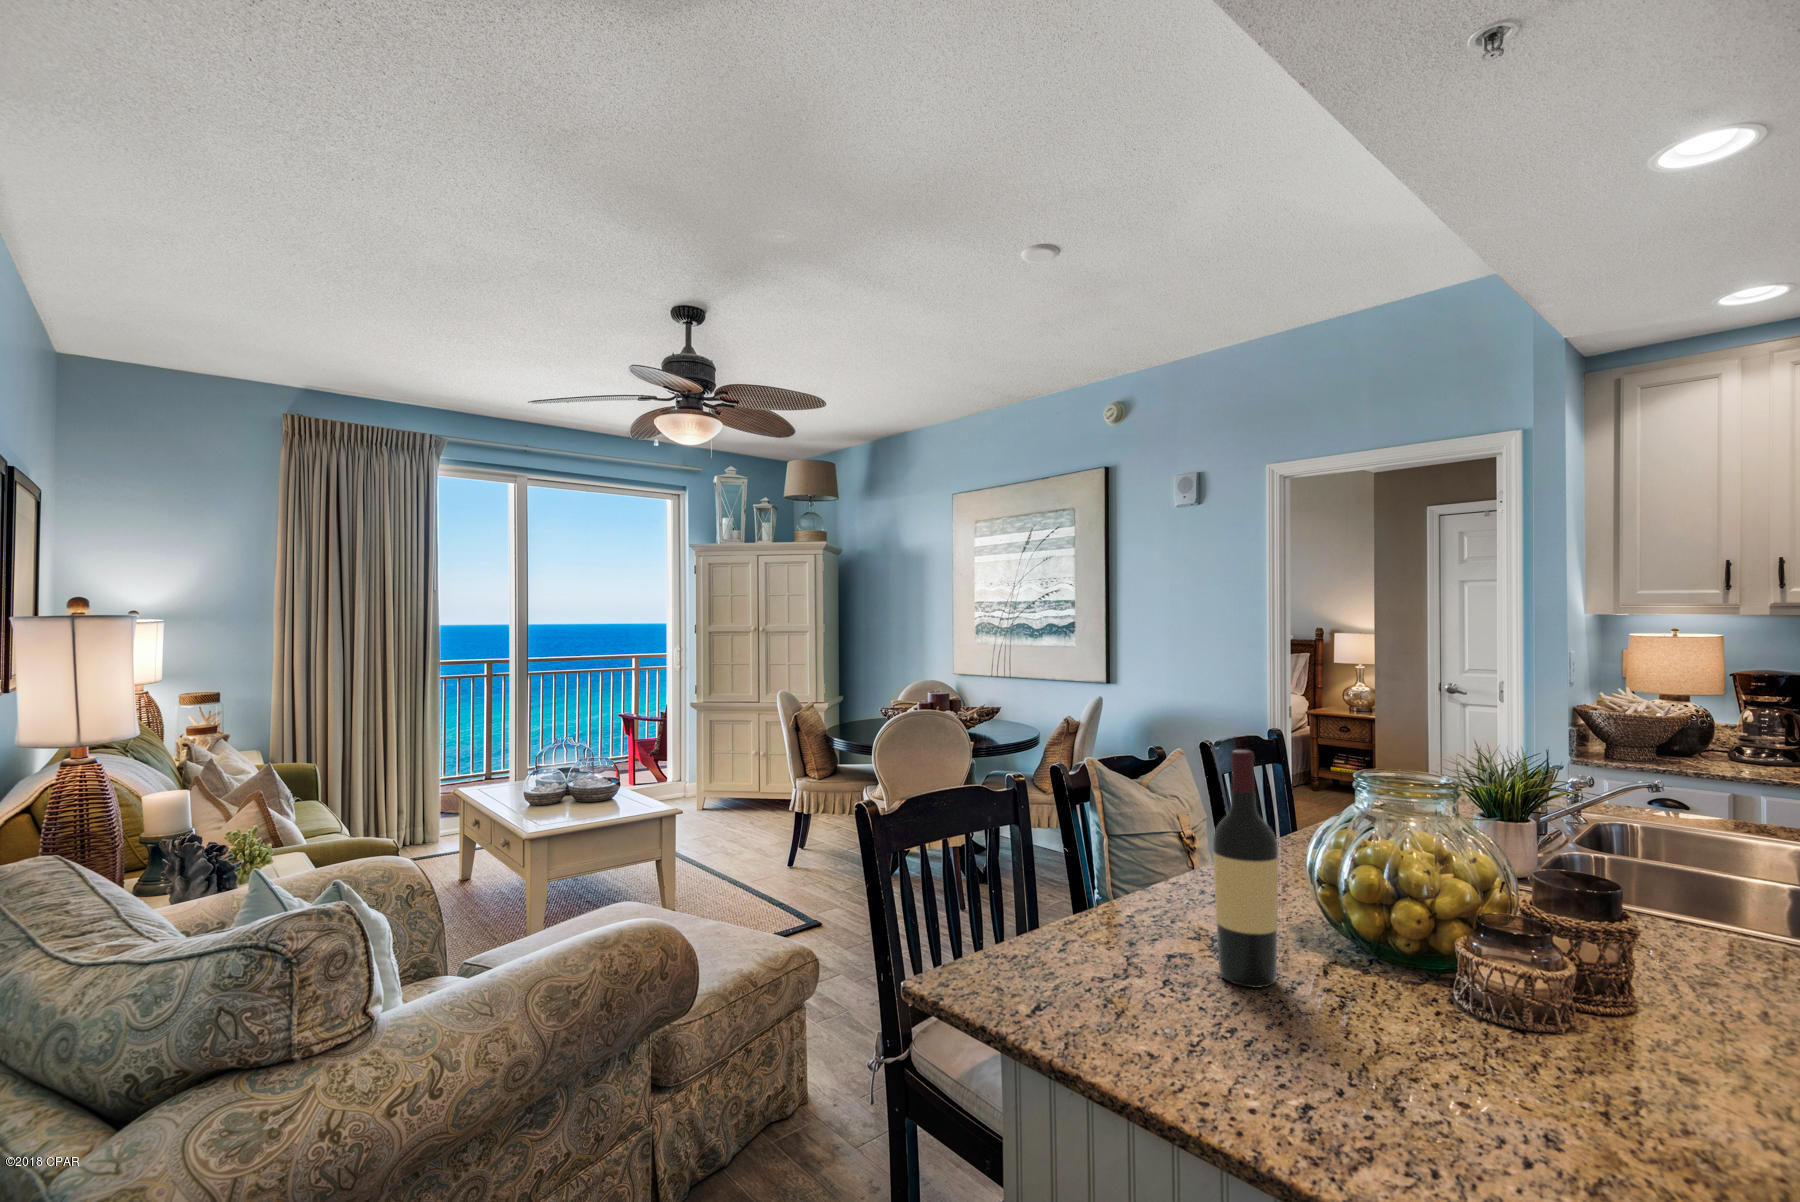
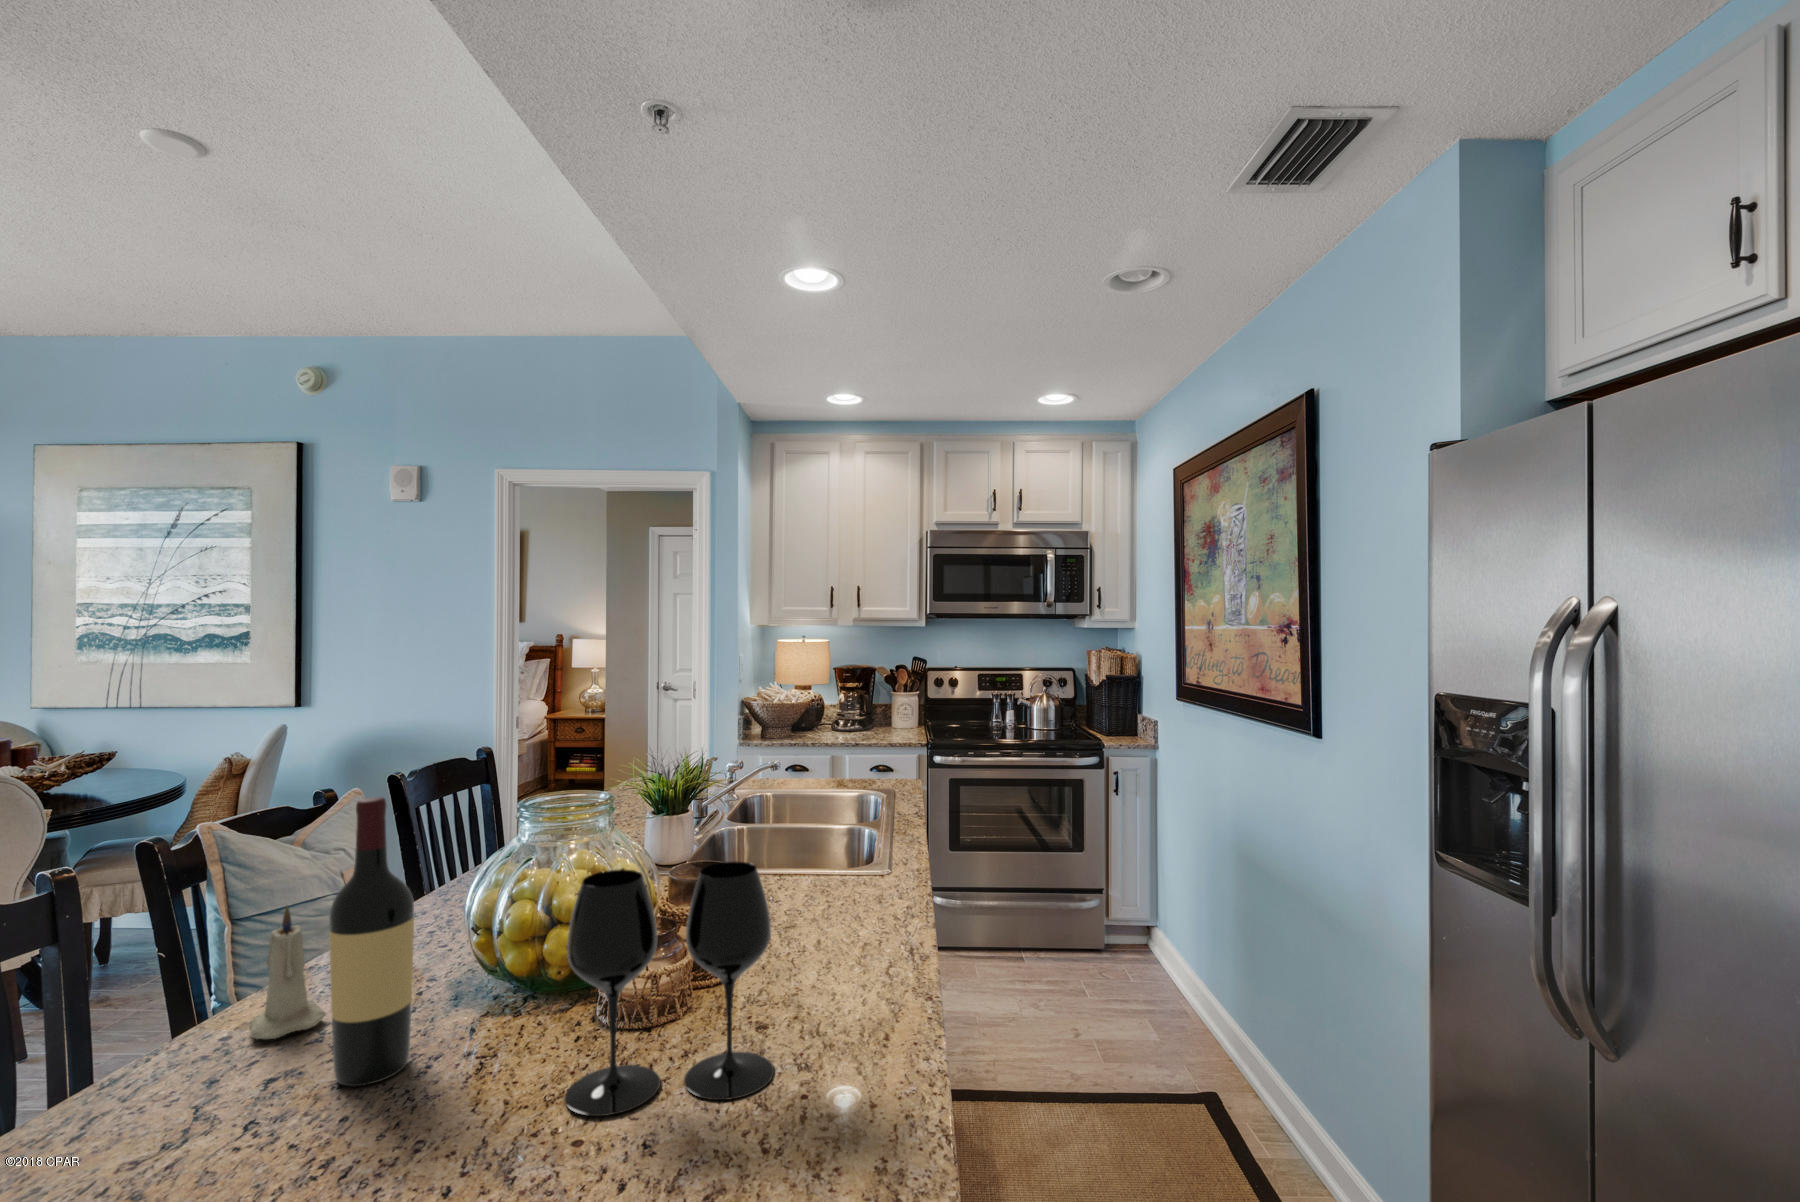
candle: none [1146,828,1199,931] -> present [249,906,326,1039]
wine glass: none [1437,850,1711,1138] -> present [564,861,774,1116]

